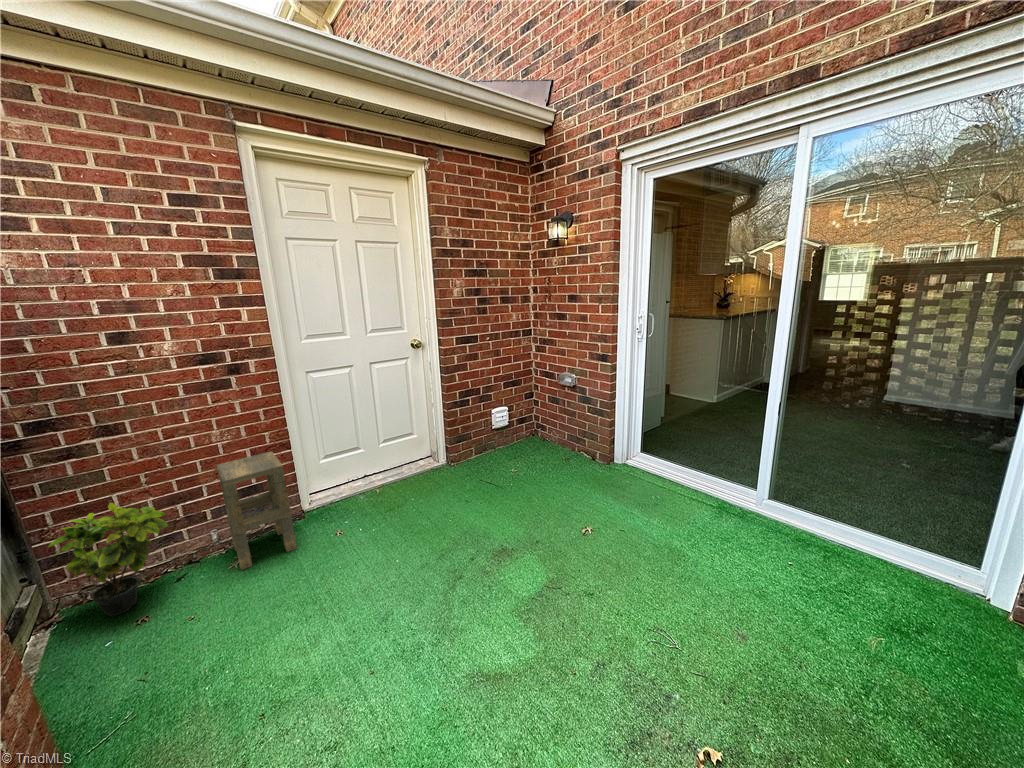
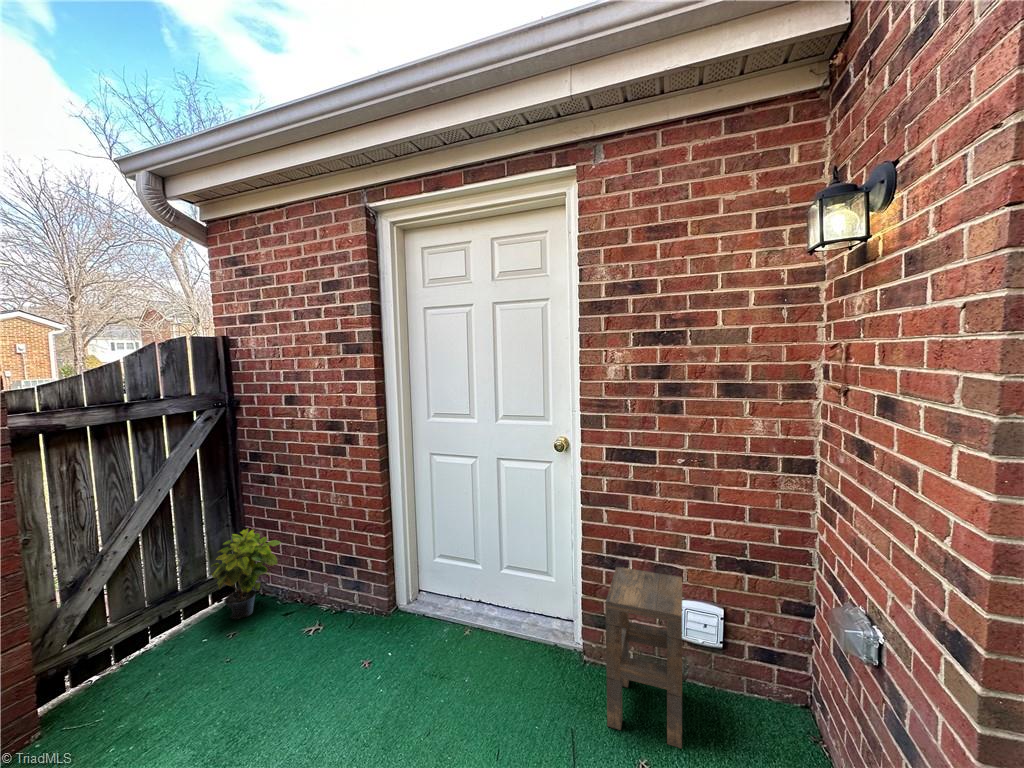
side table: present [217,451,297,570] -> present [606,567,682,748]

